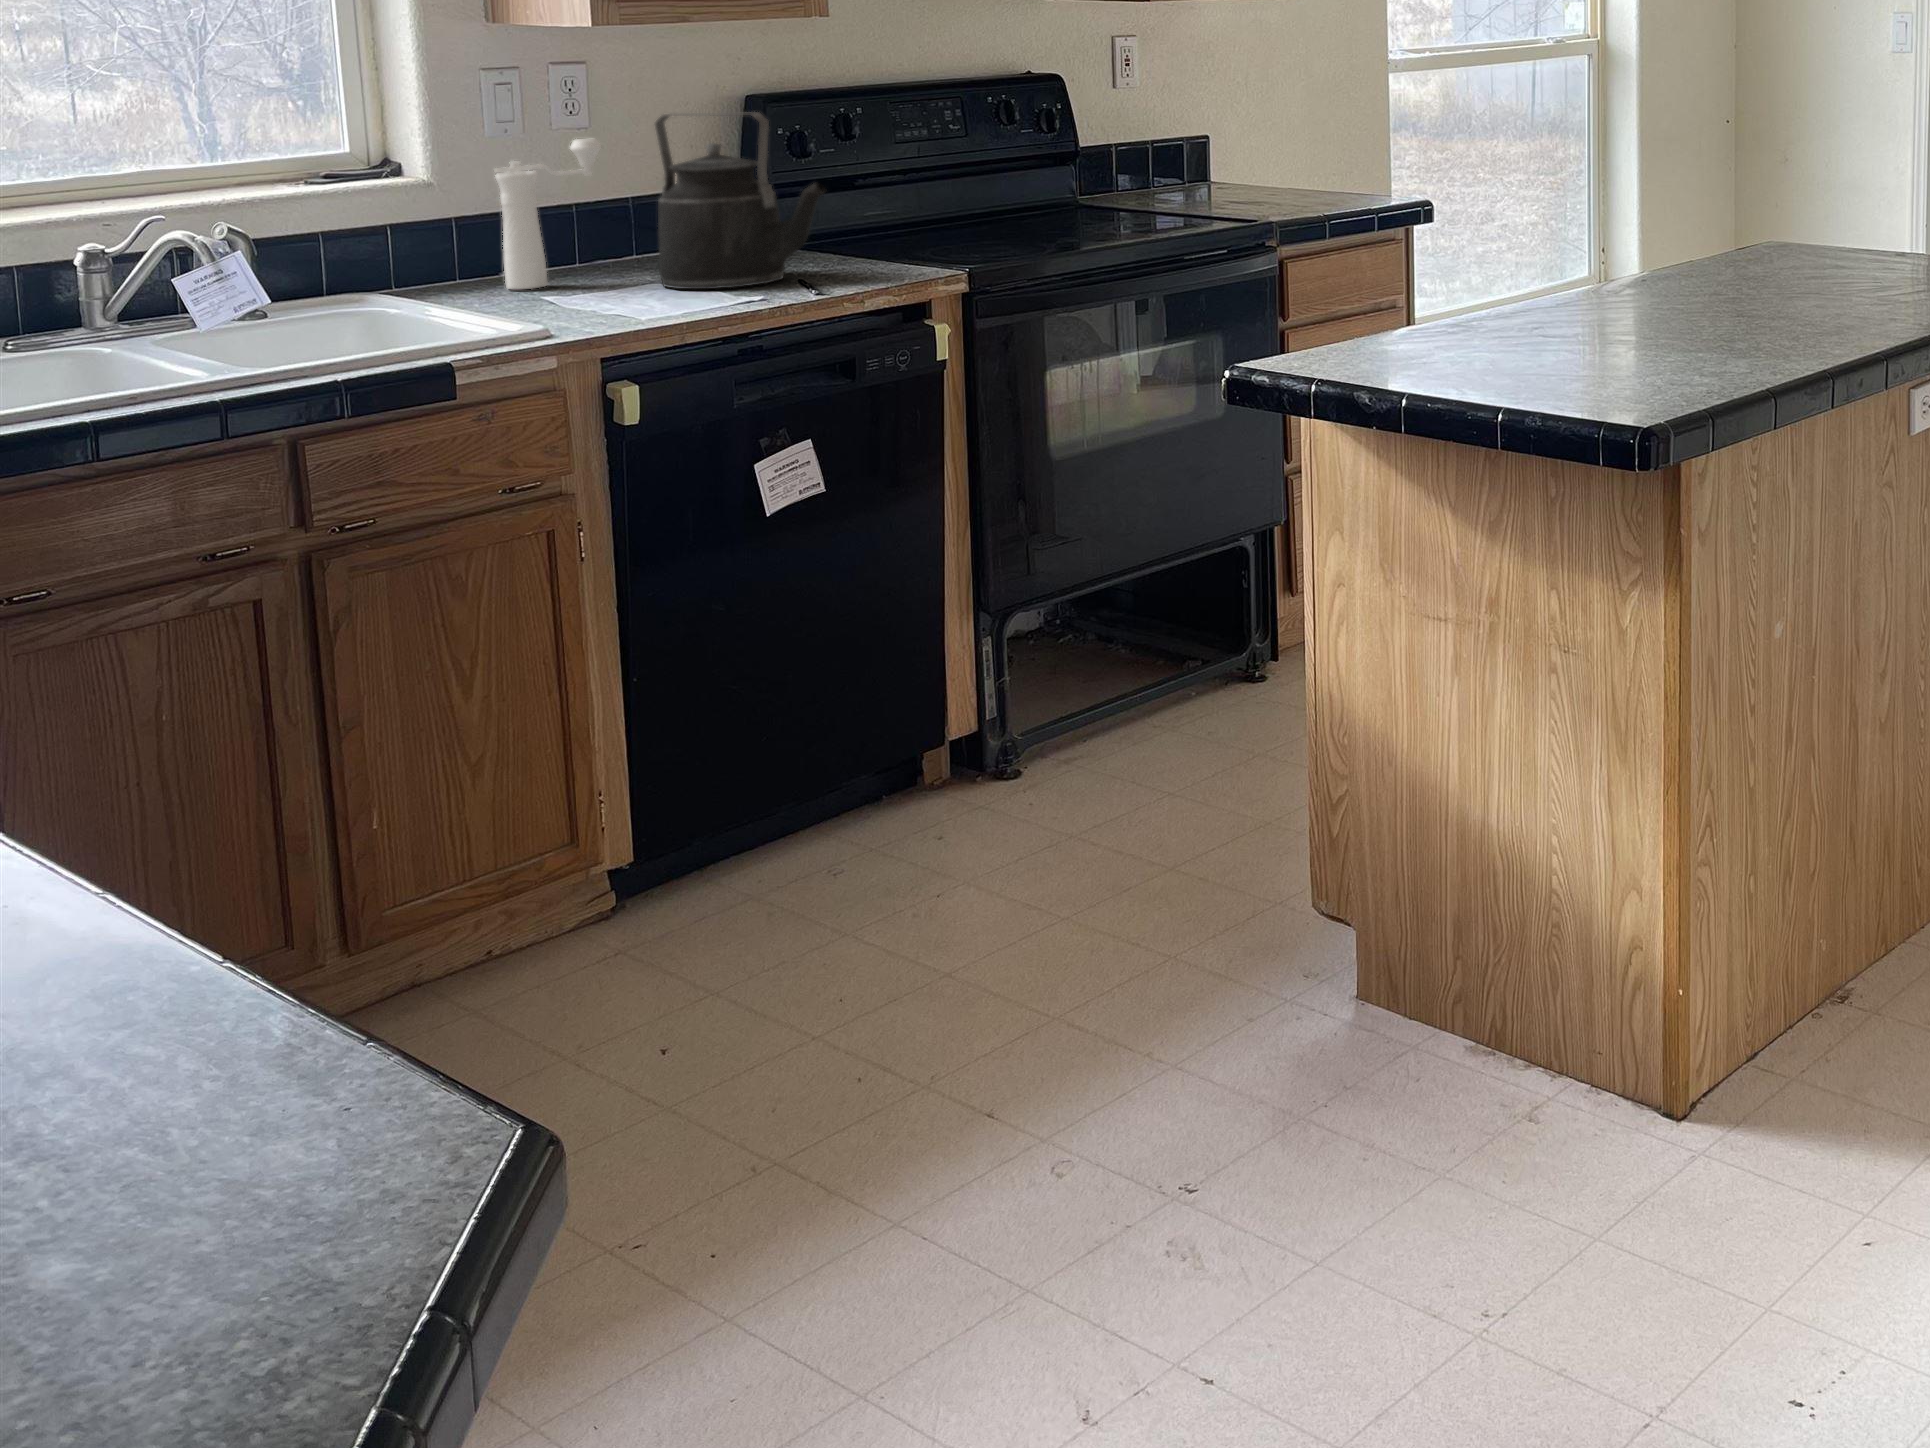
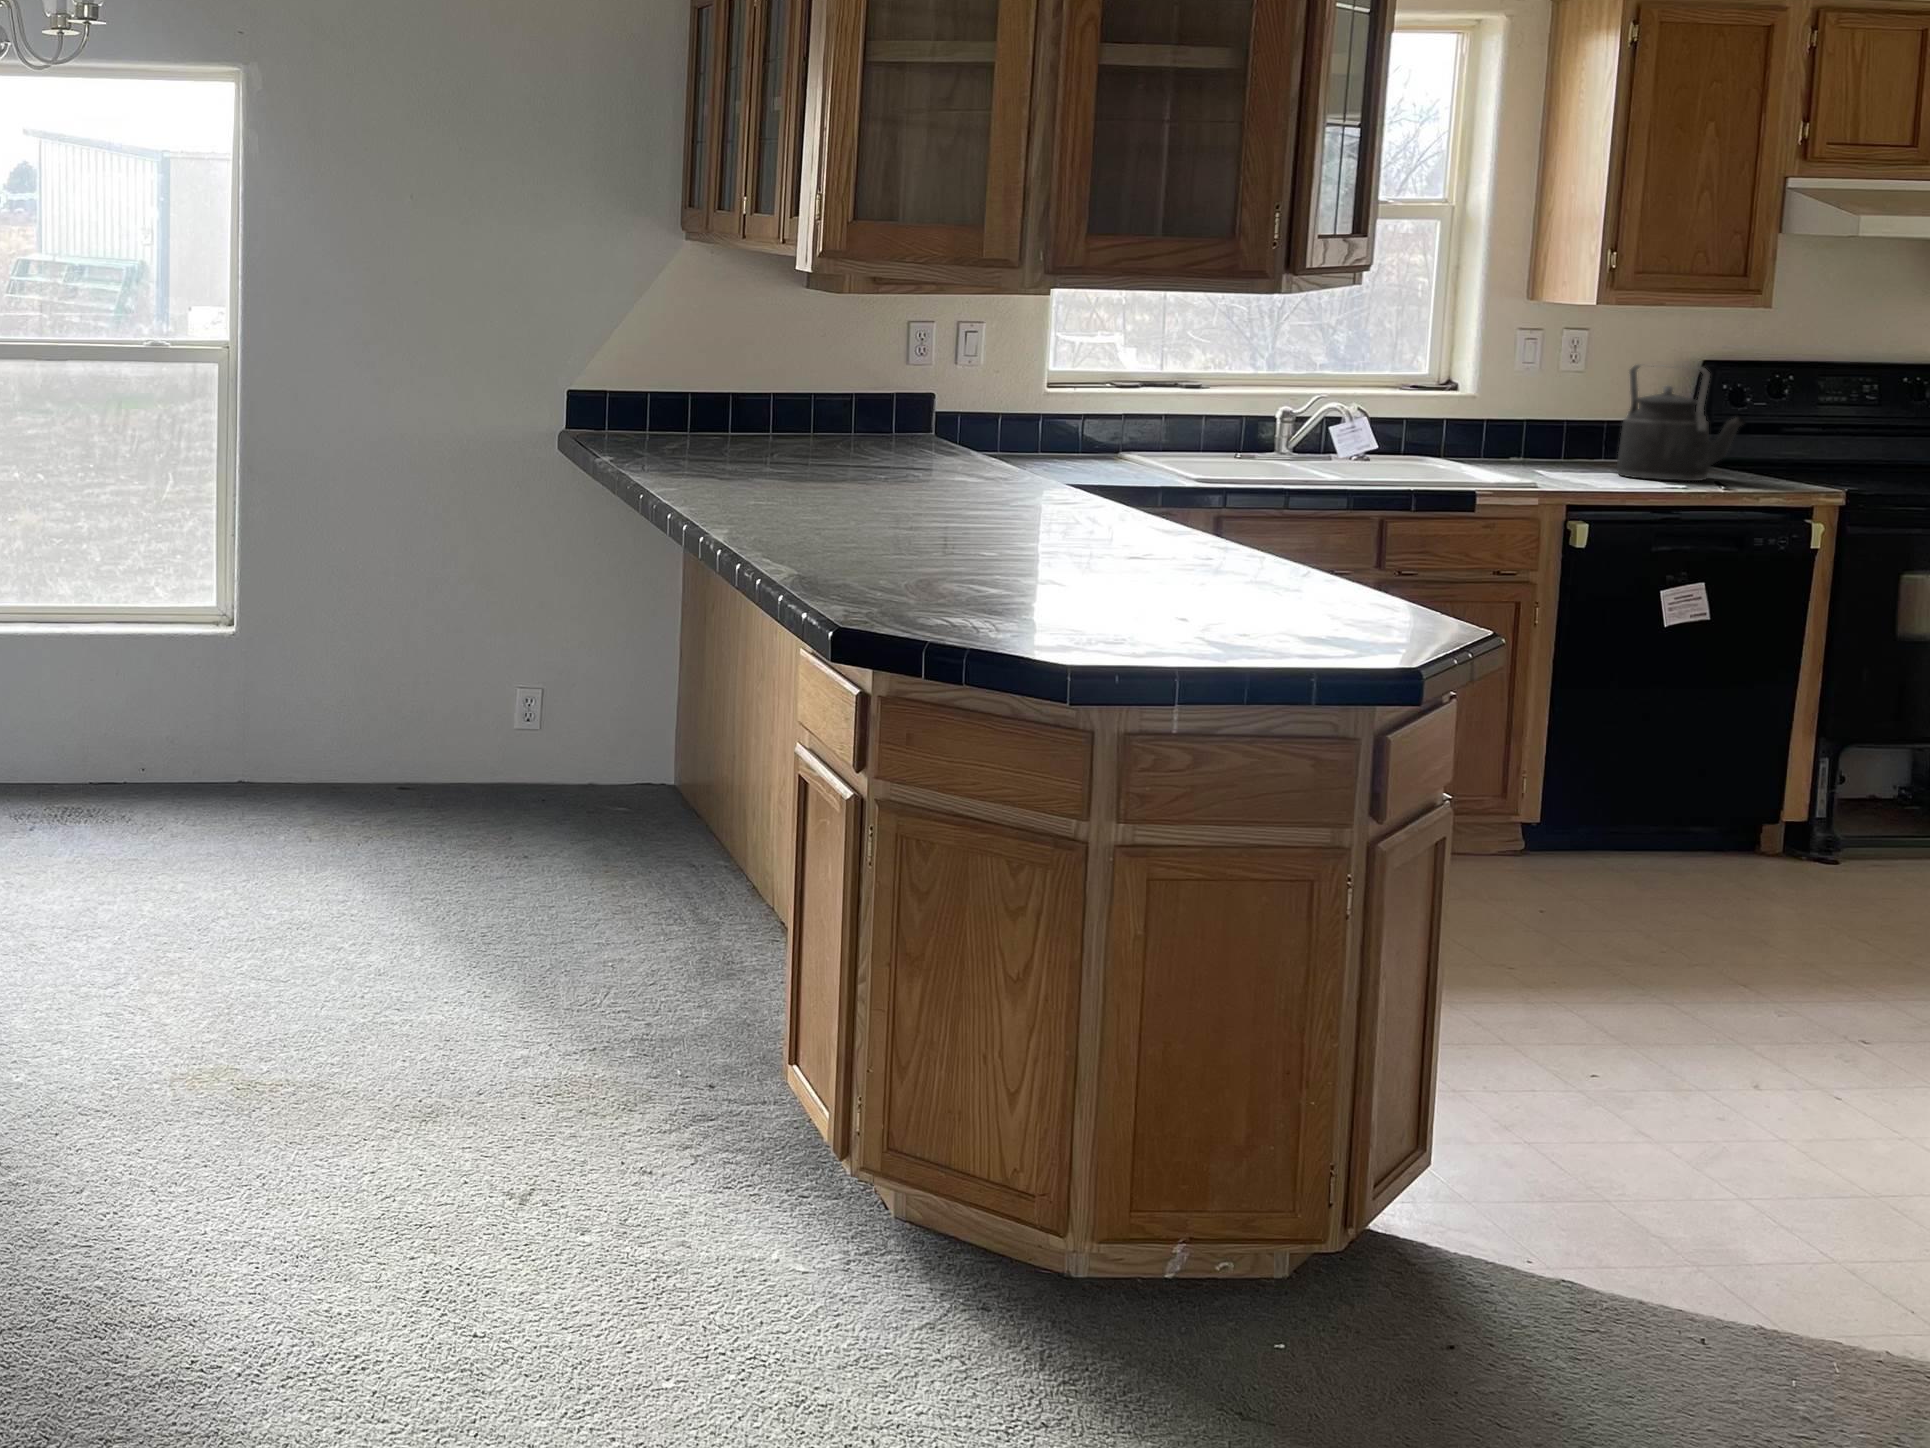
pepper mill: present [495,139,601,289] -> none [1514,377,1591,467]

